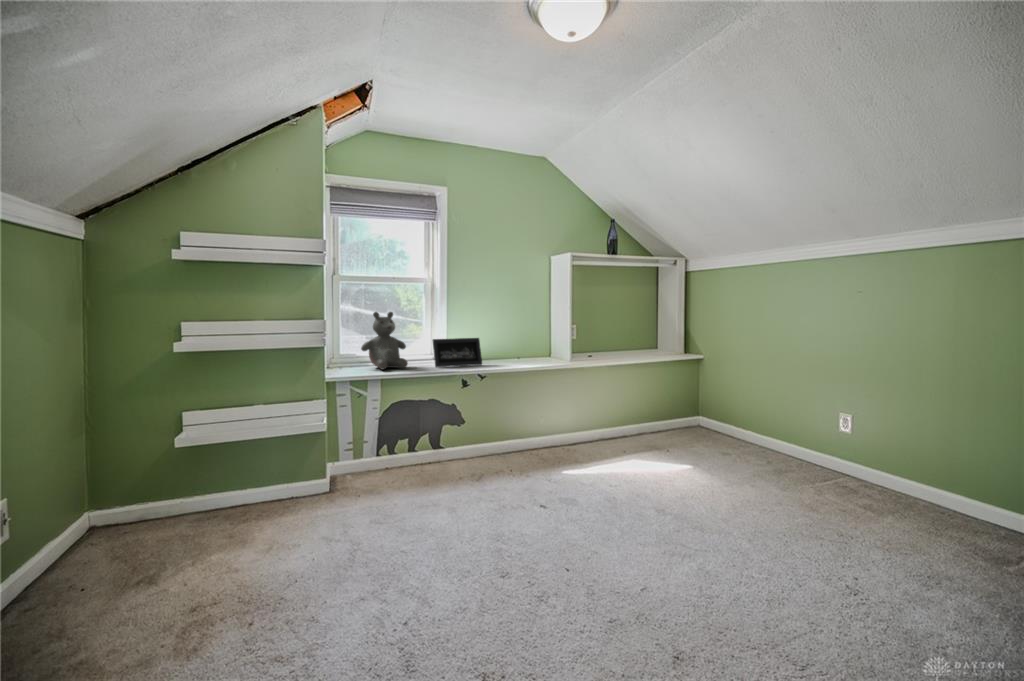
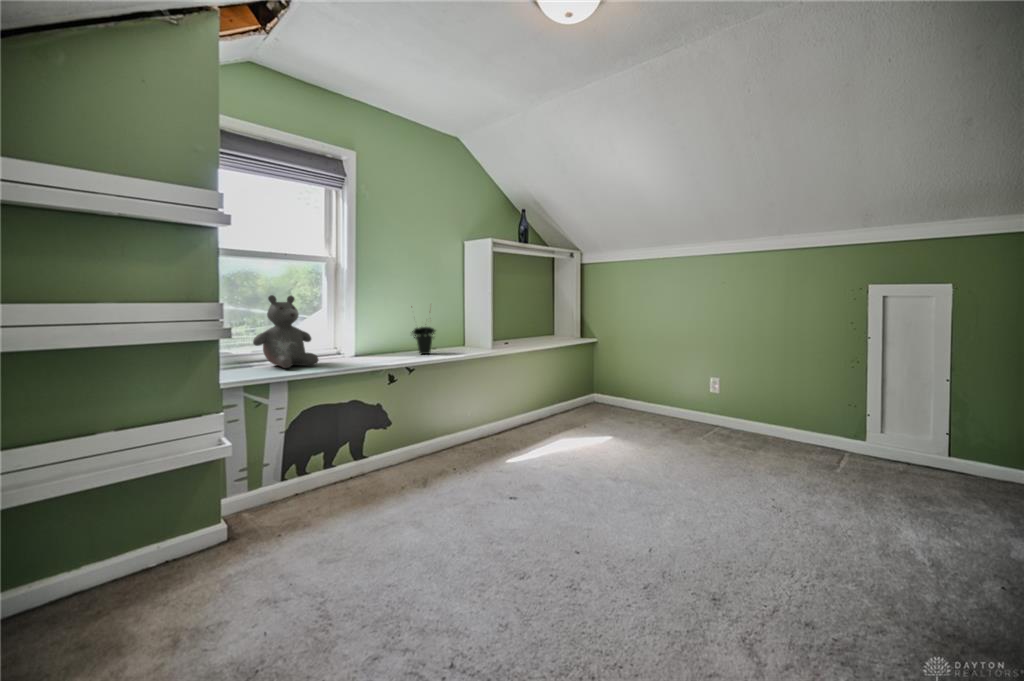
potted plant: none [492,317,514,363] -> present [412,327,435,354]
picture frame: present [432,338,482,367] -> none [347,327,405,362]

